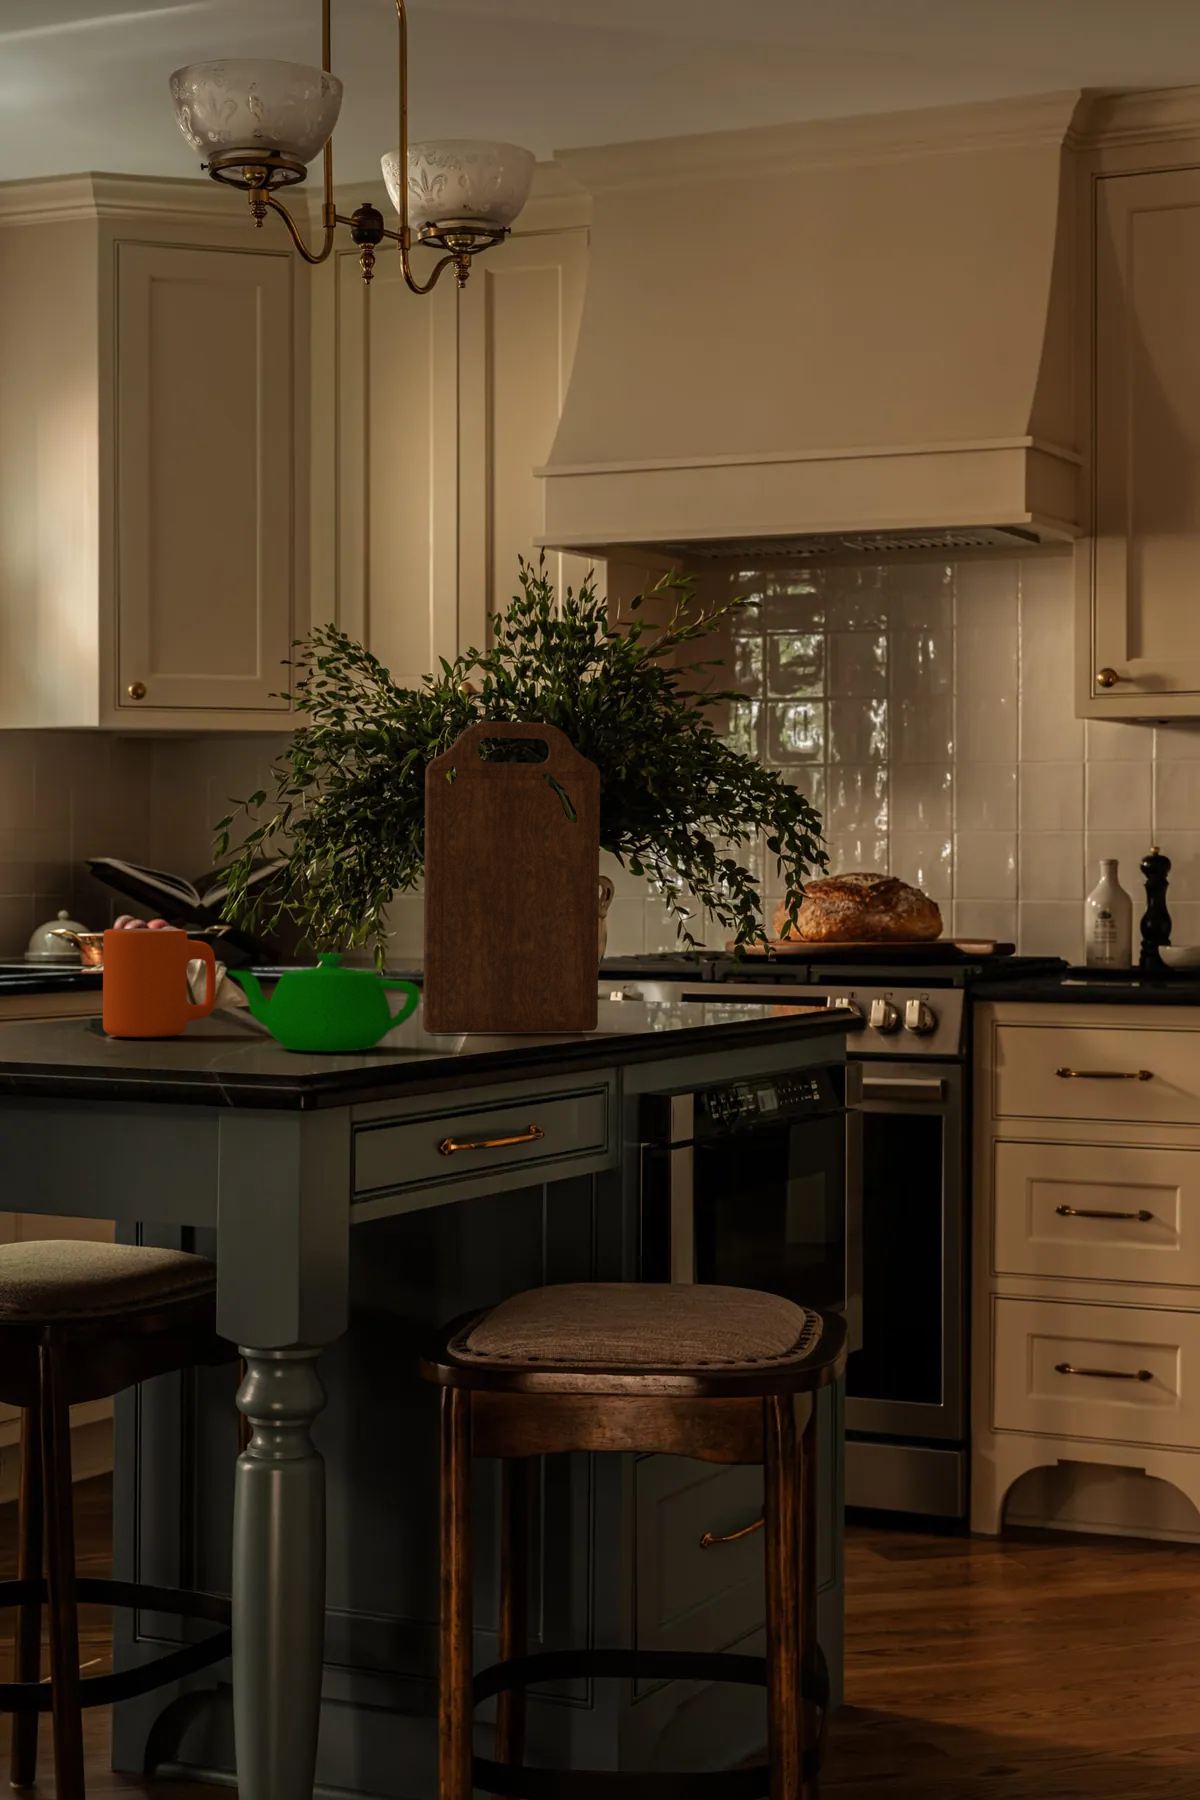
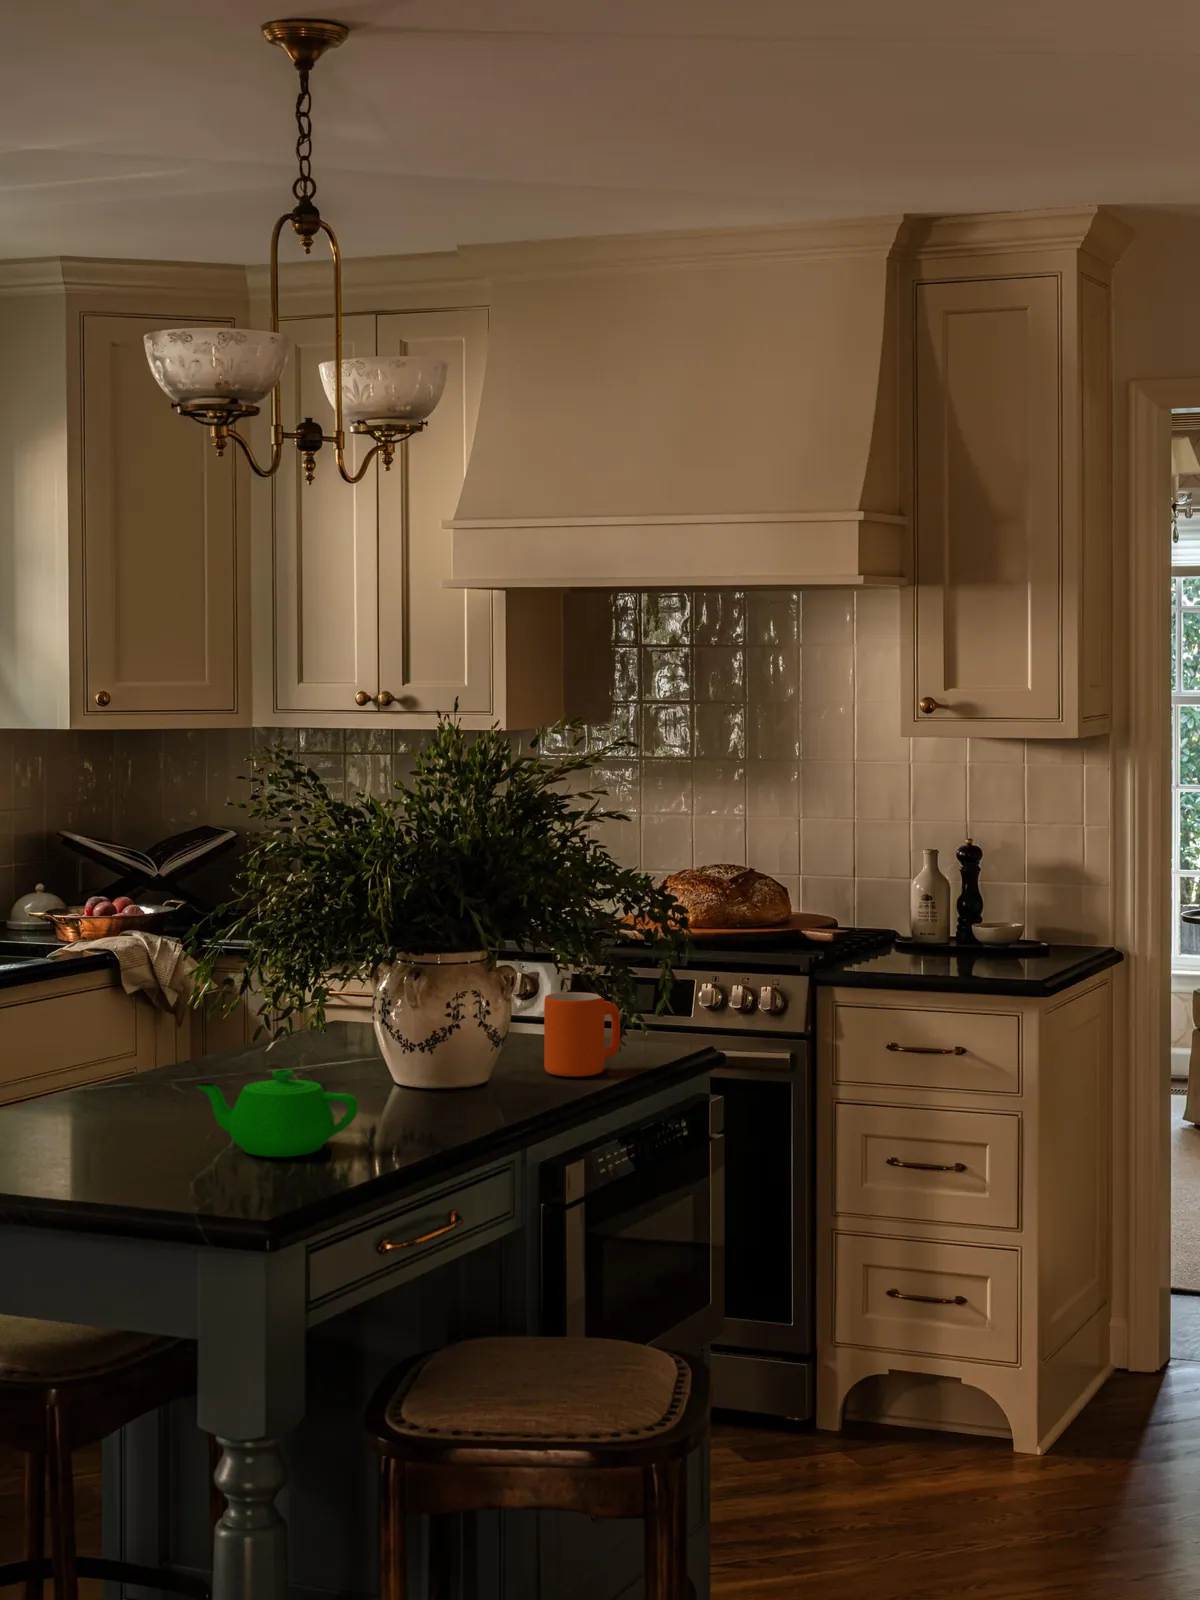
cutting board: present [423,721,600,1033] -> none [359,850,506,1114]
mug: present [103,928,216,1037] -> present [544,992,620,1077]

